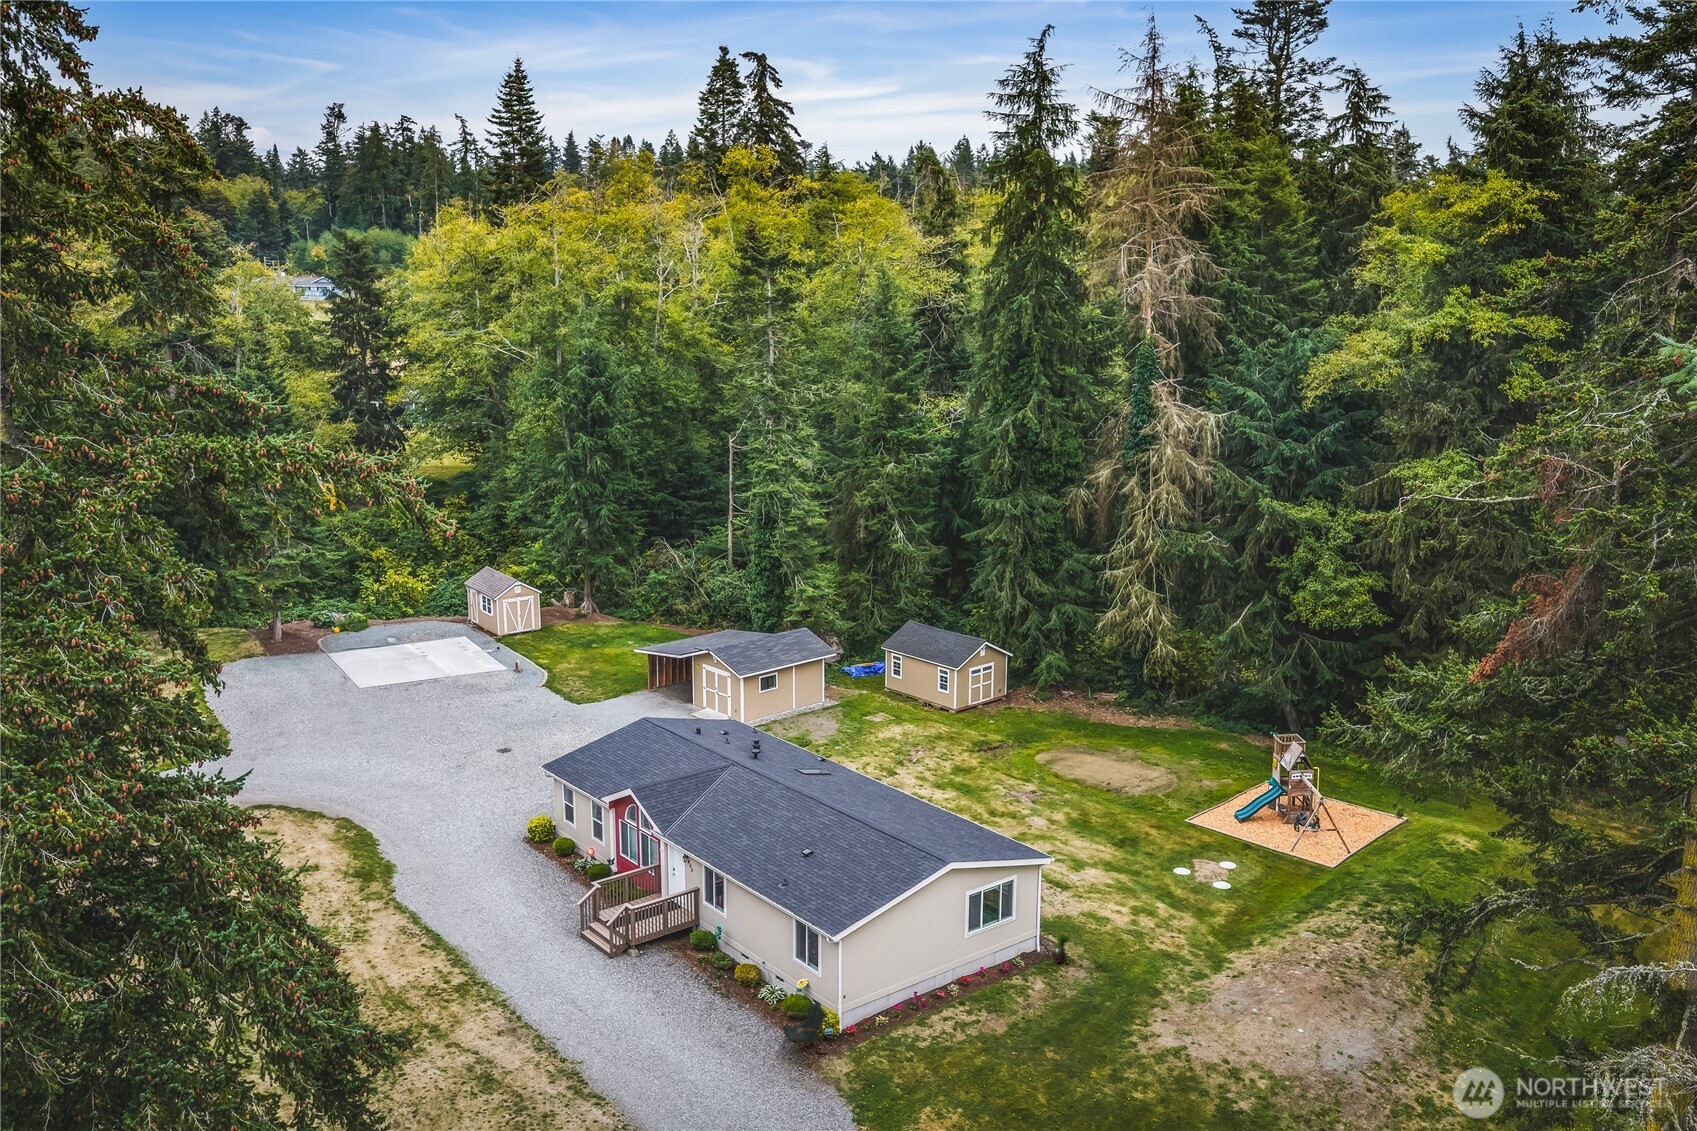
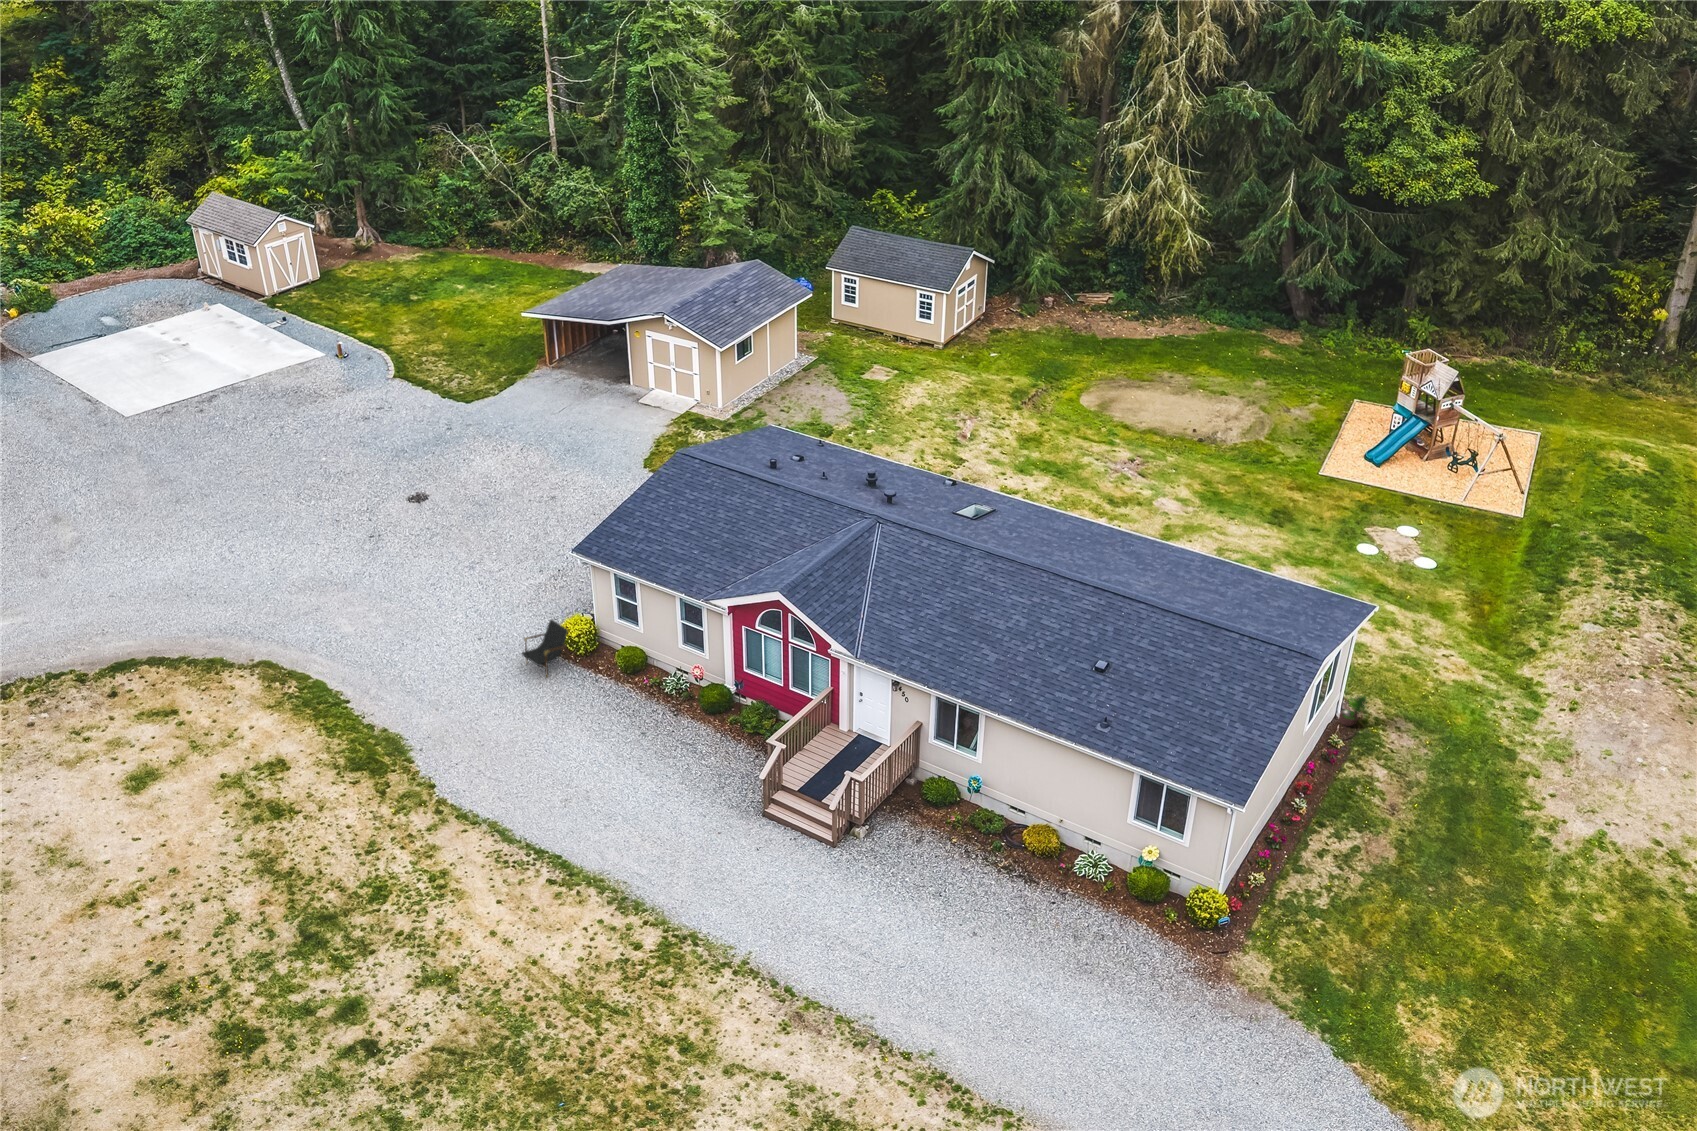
lounge chair: present [782,1001,826,1056] -> present [522,620,570,676]

